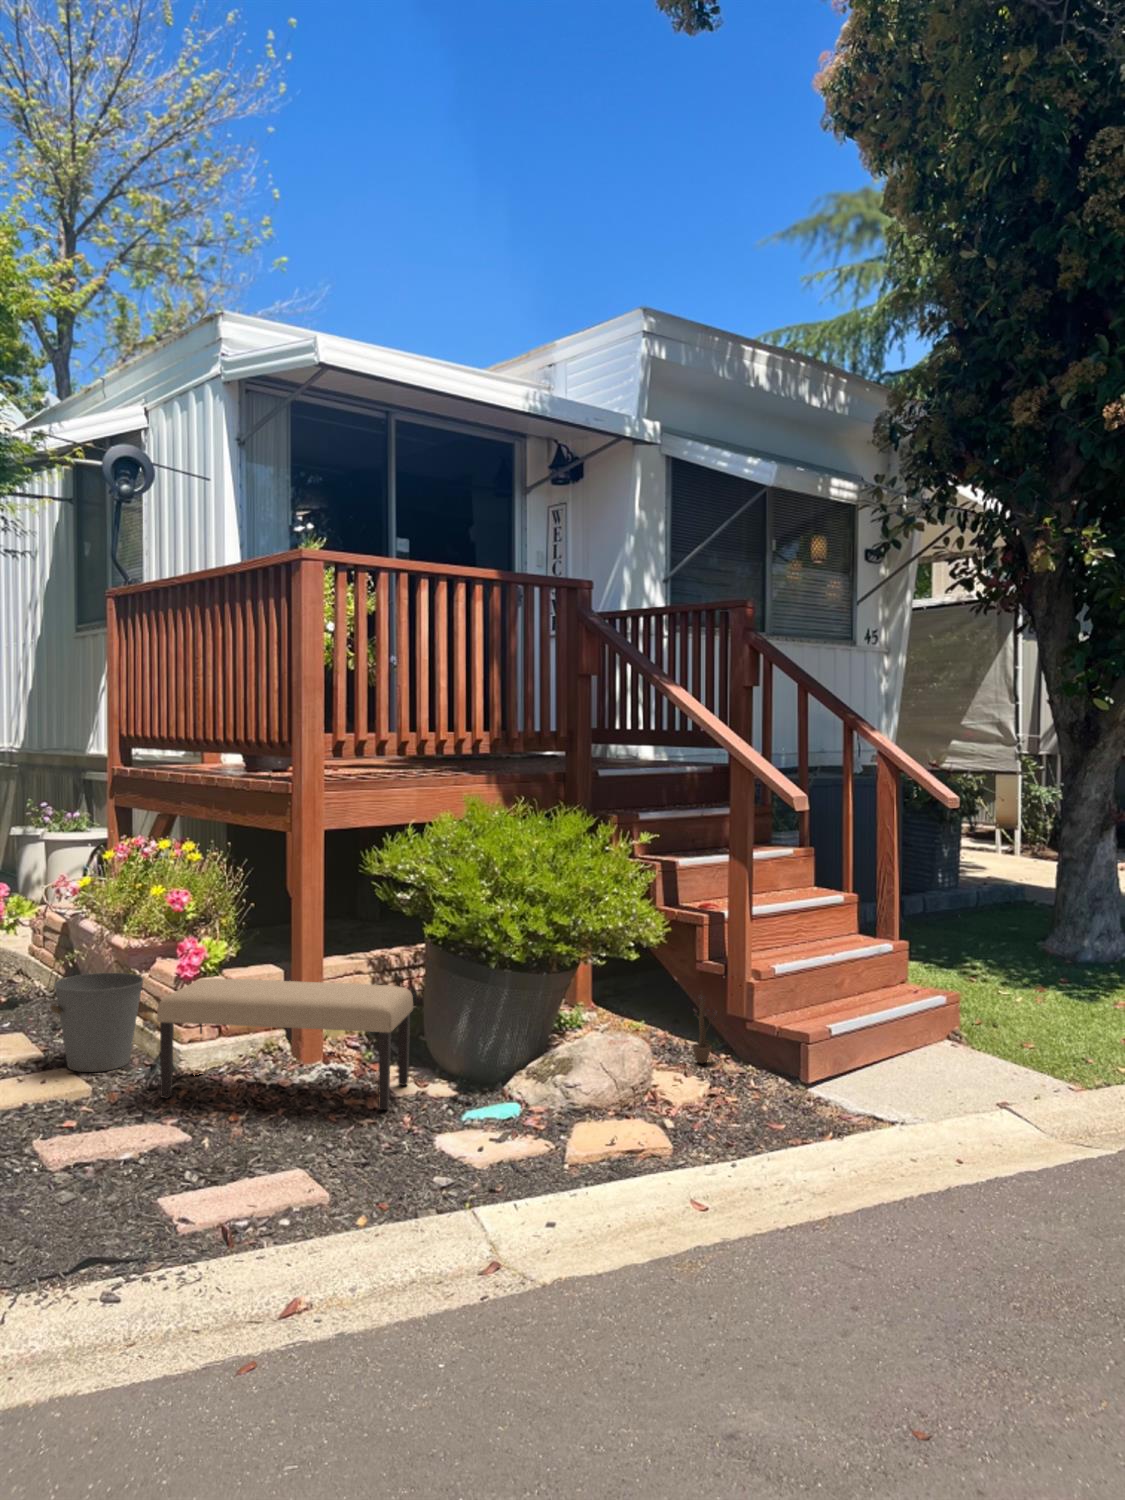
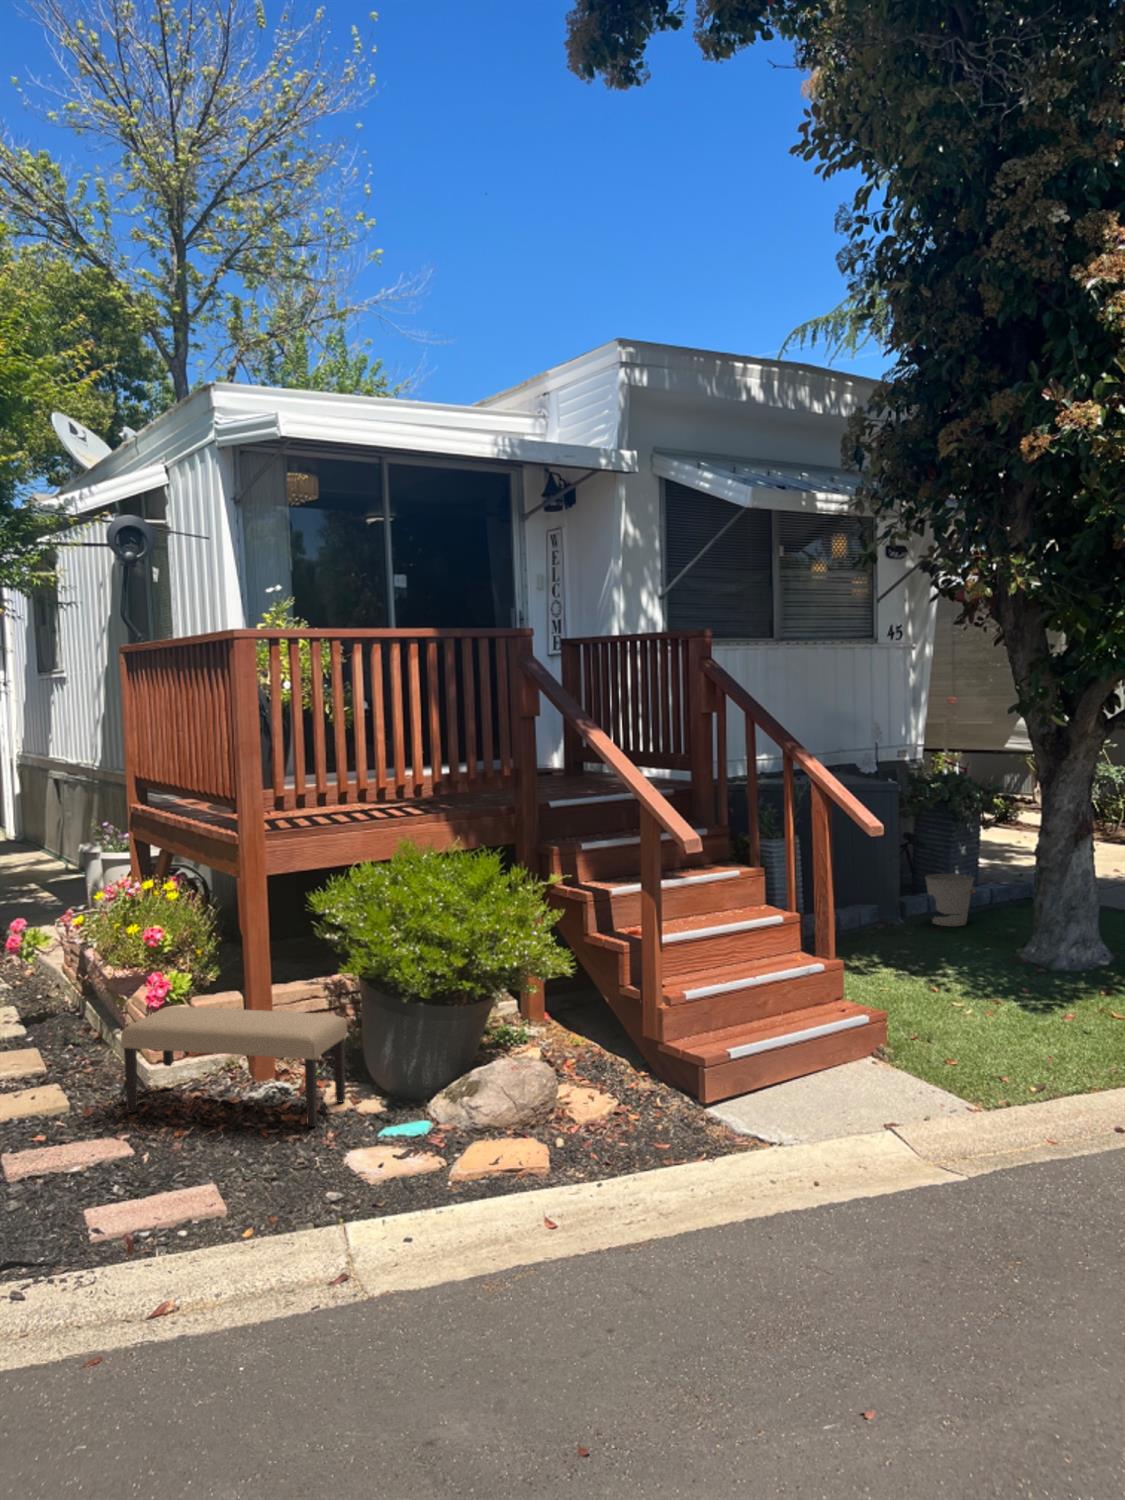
bucket: present [50,973,143,1072] -> present [926,874,975,926]
decorative plant: present [691,991,718,1063] -> none [612,1014,634,1082]

